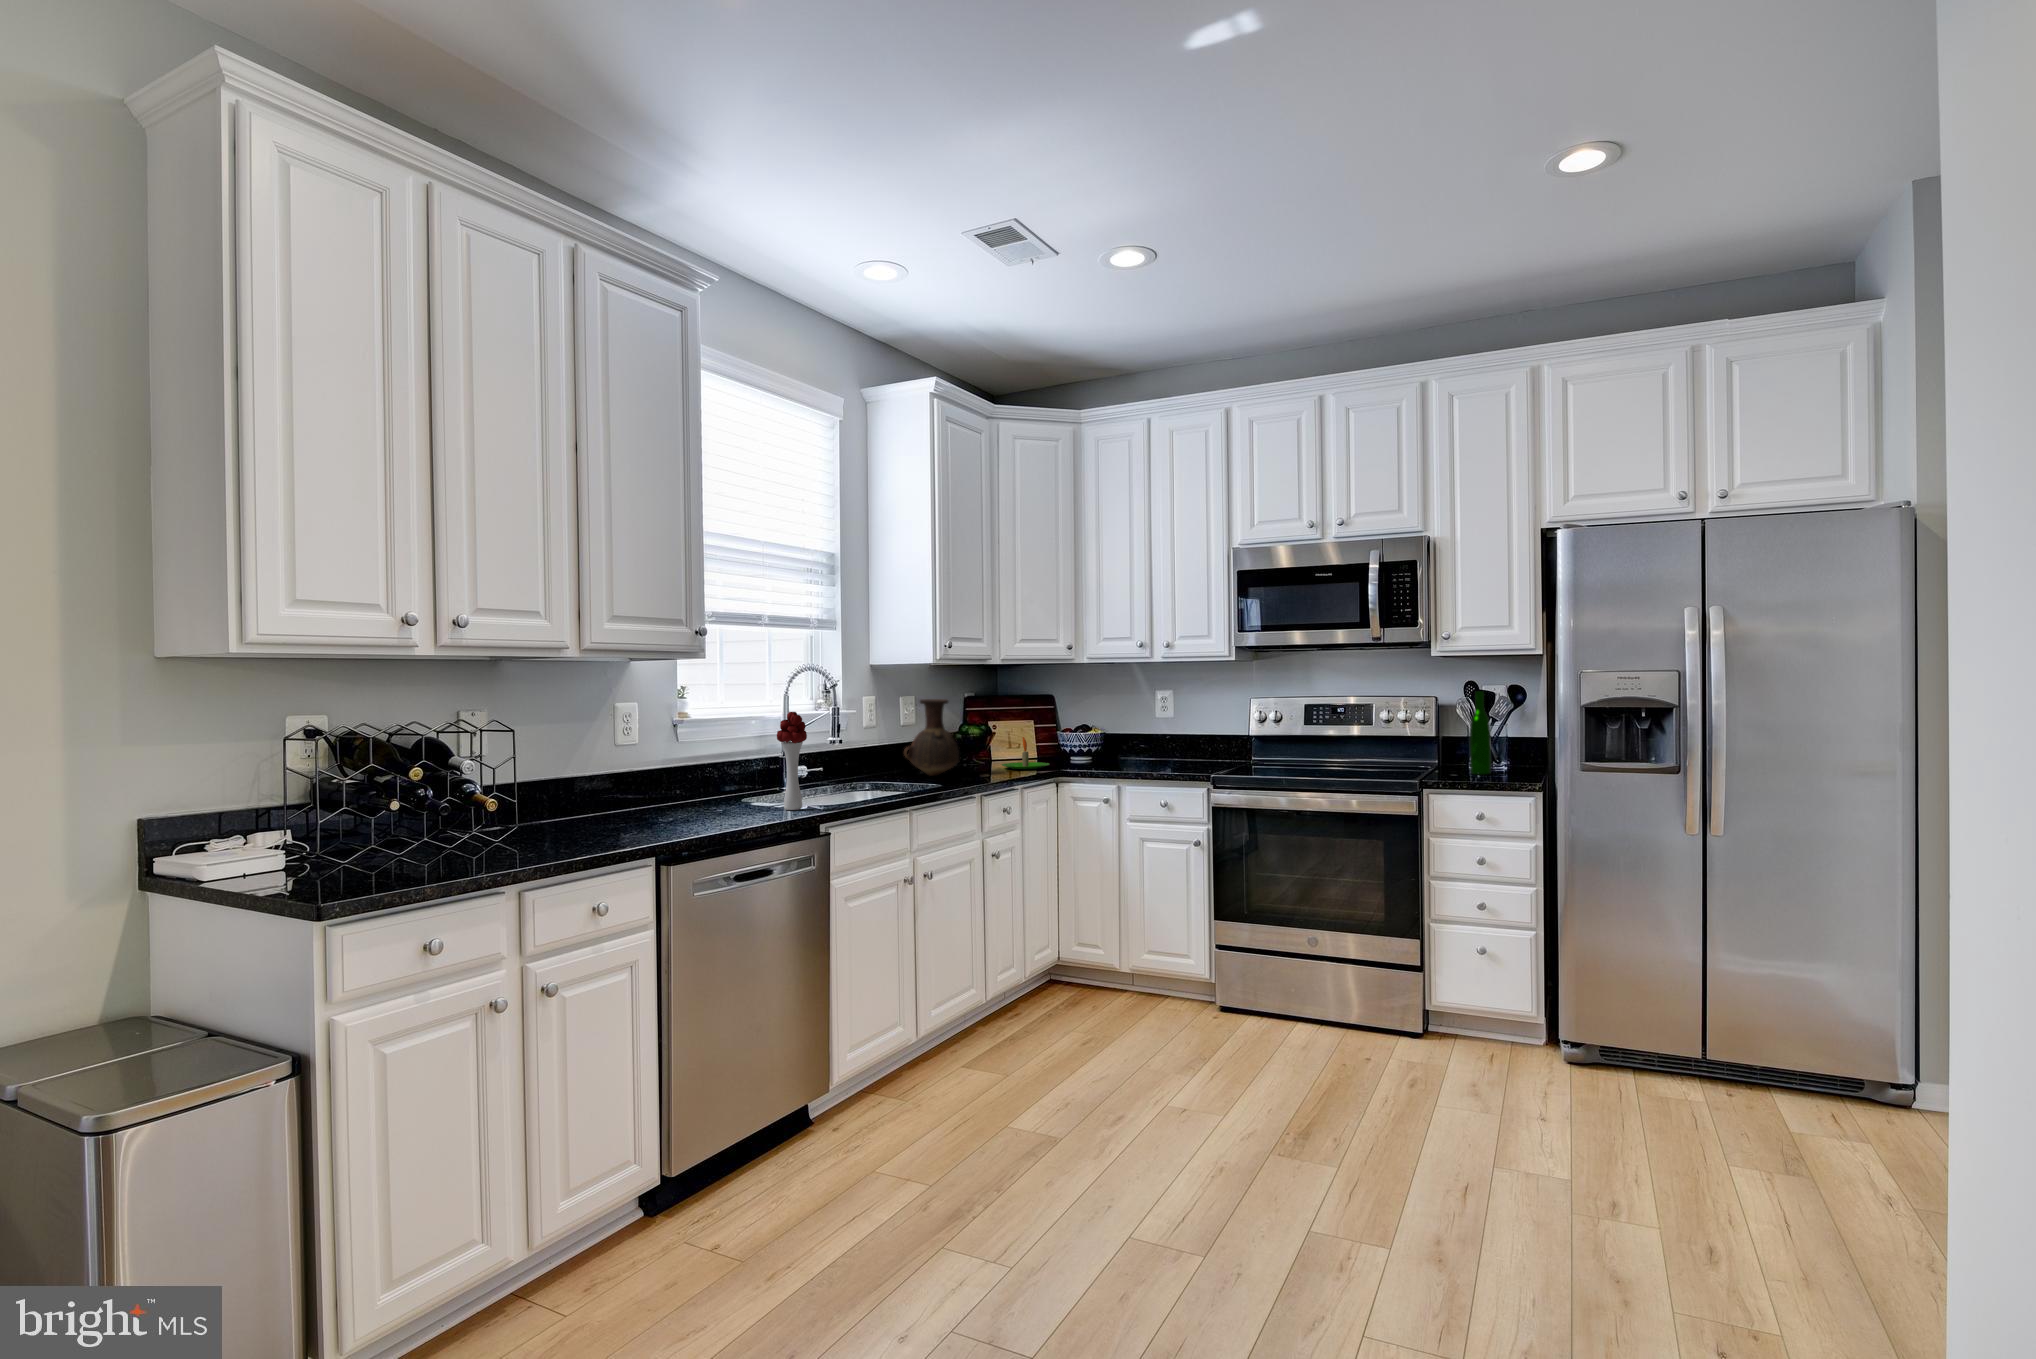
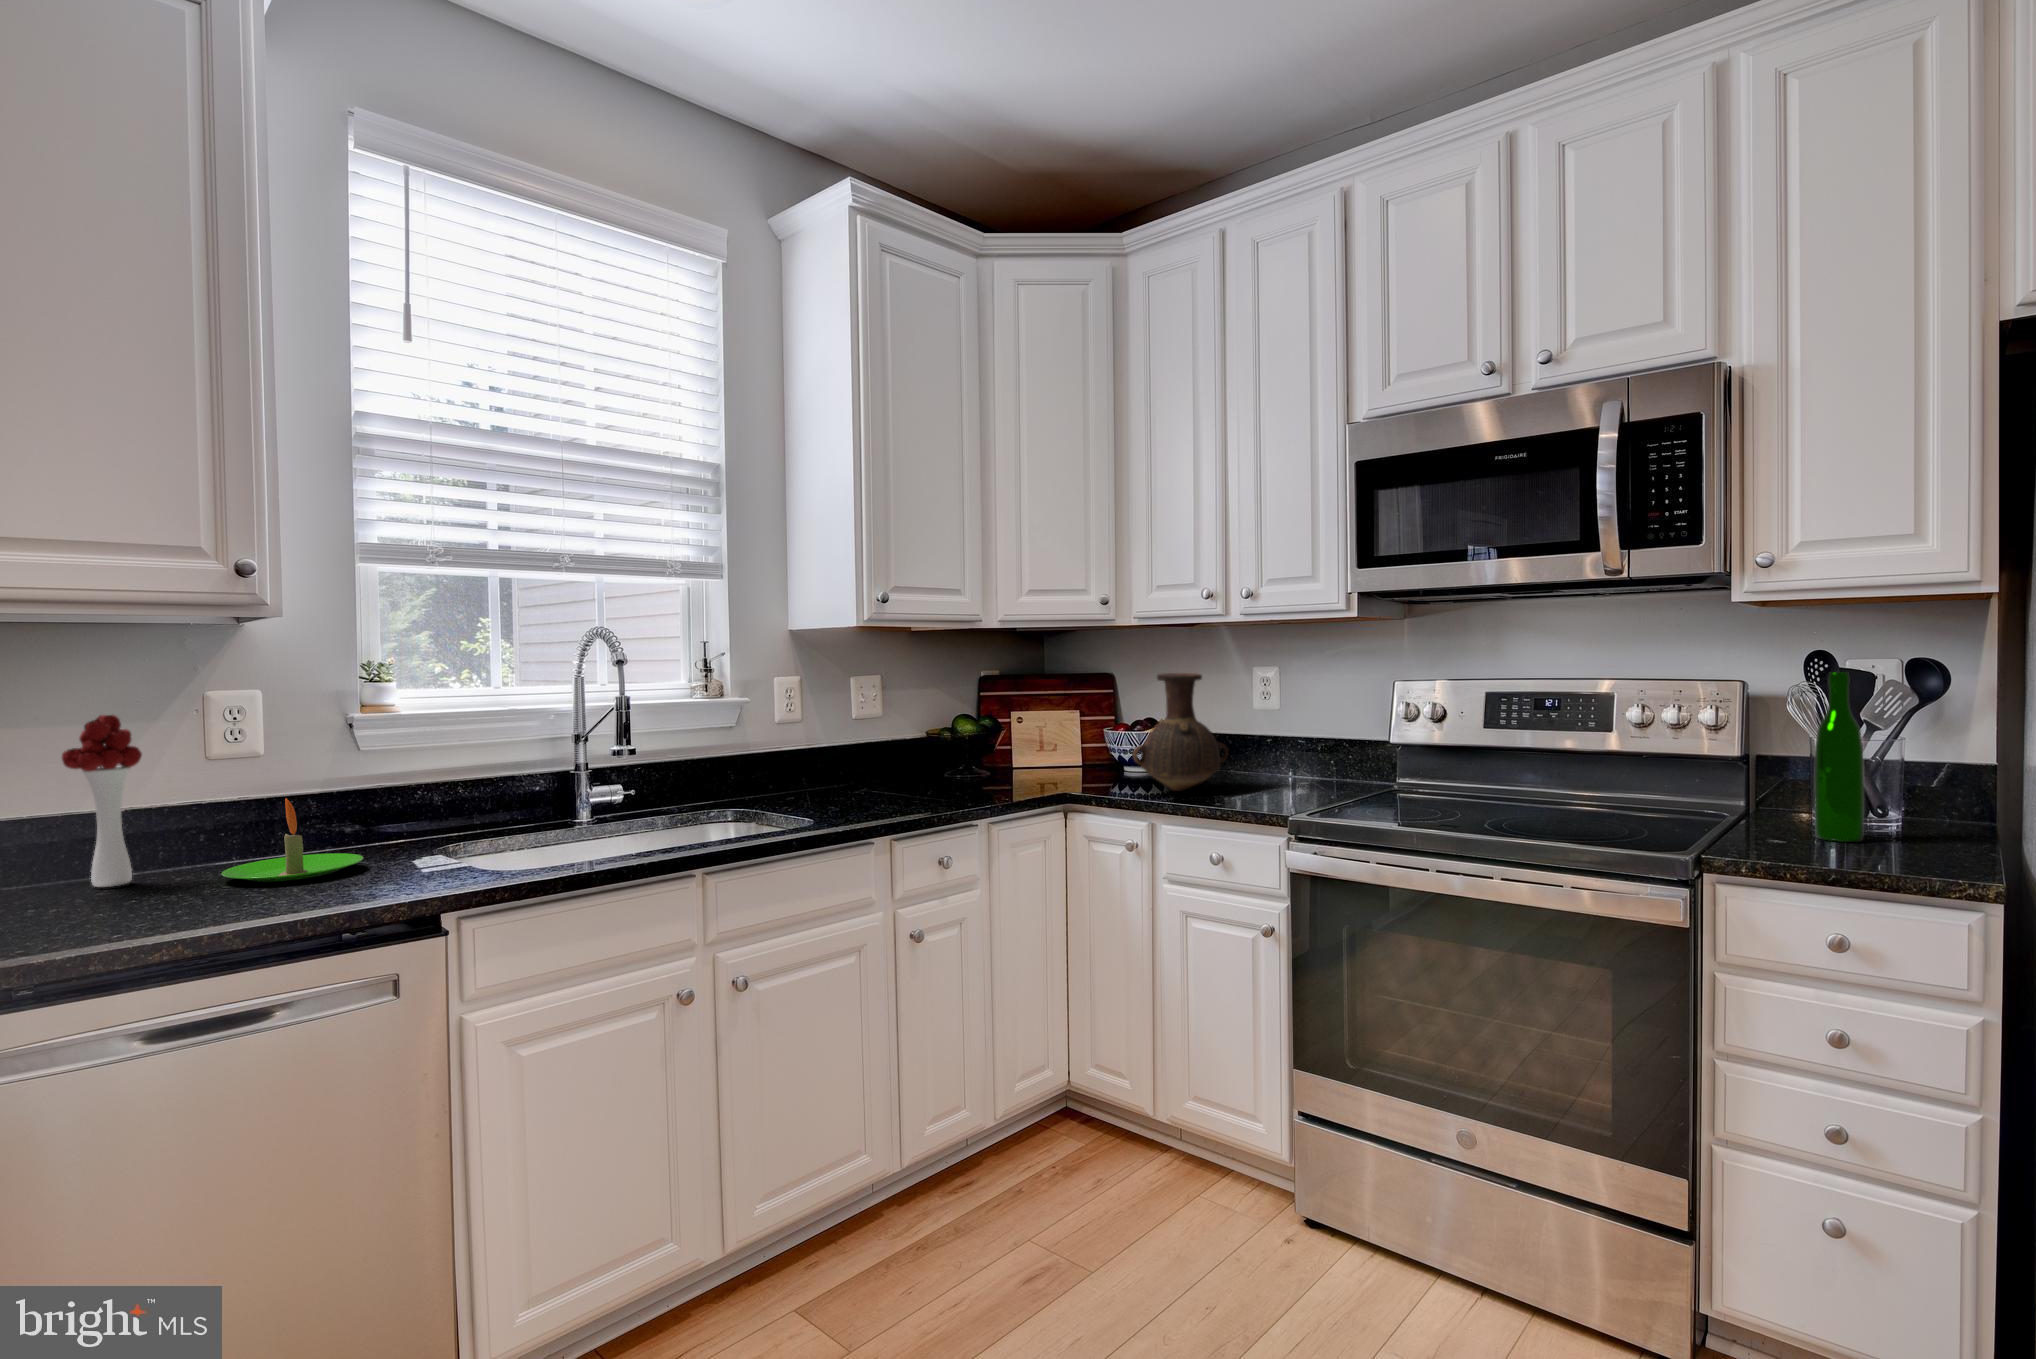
vase: present [904,699,960,776] -> present [1132,673,1228,791]
flower bouquet: present [777,712,807,810] -> present [62,715,142,887]
candle: present [1002,737,1049,769] -> present [222,798,363,882]

